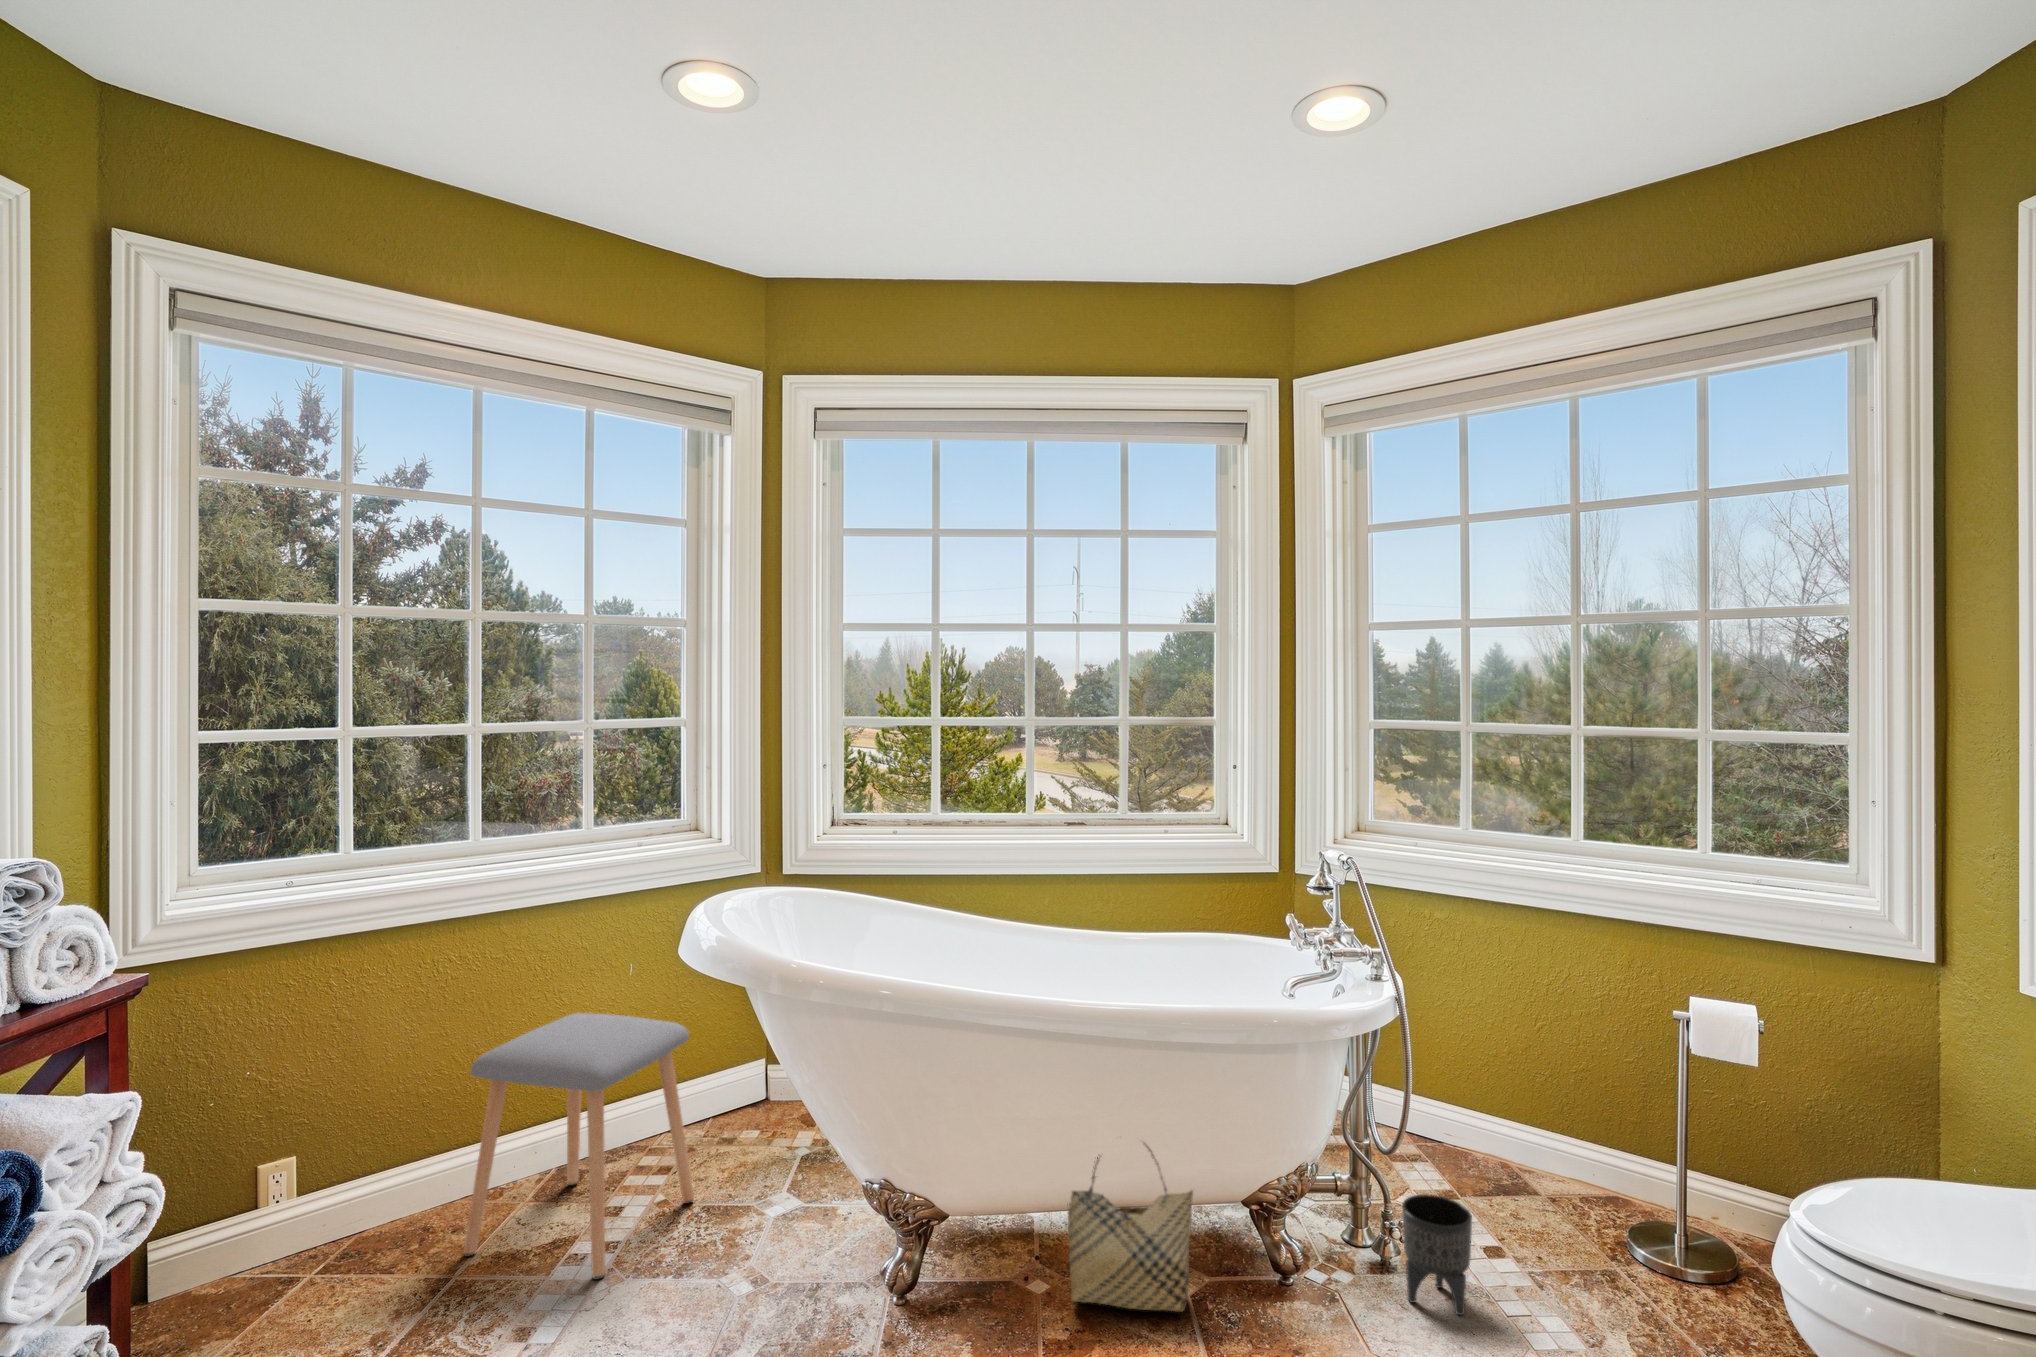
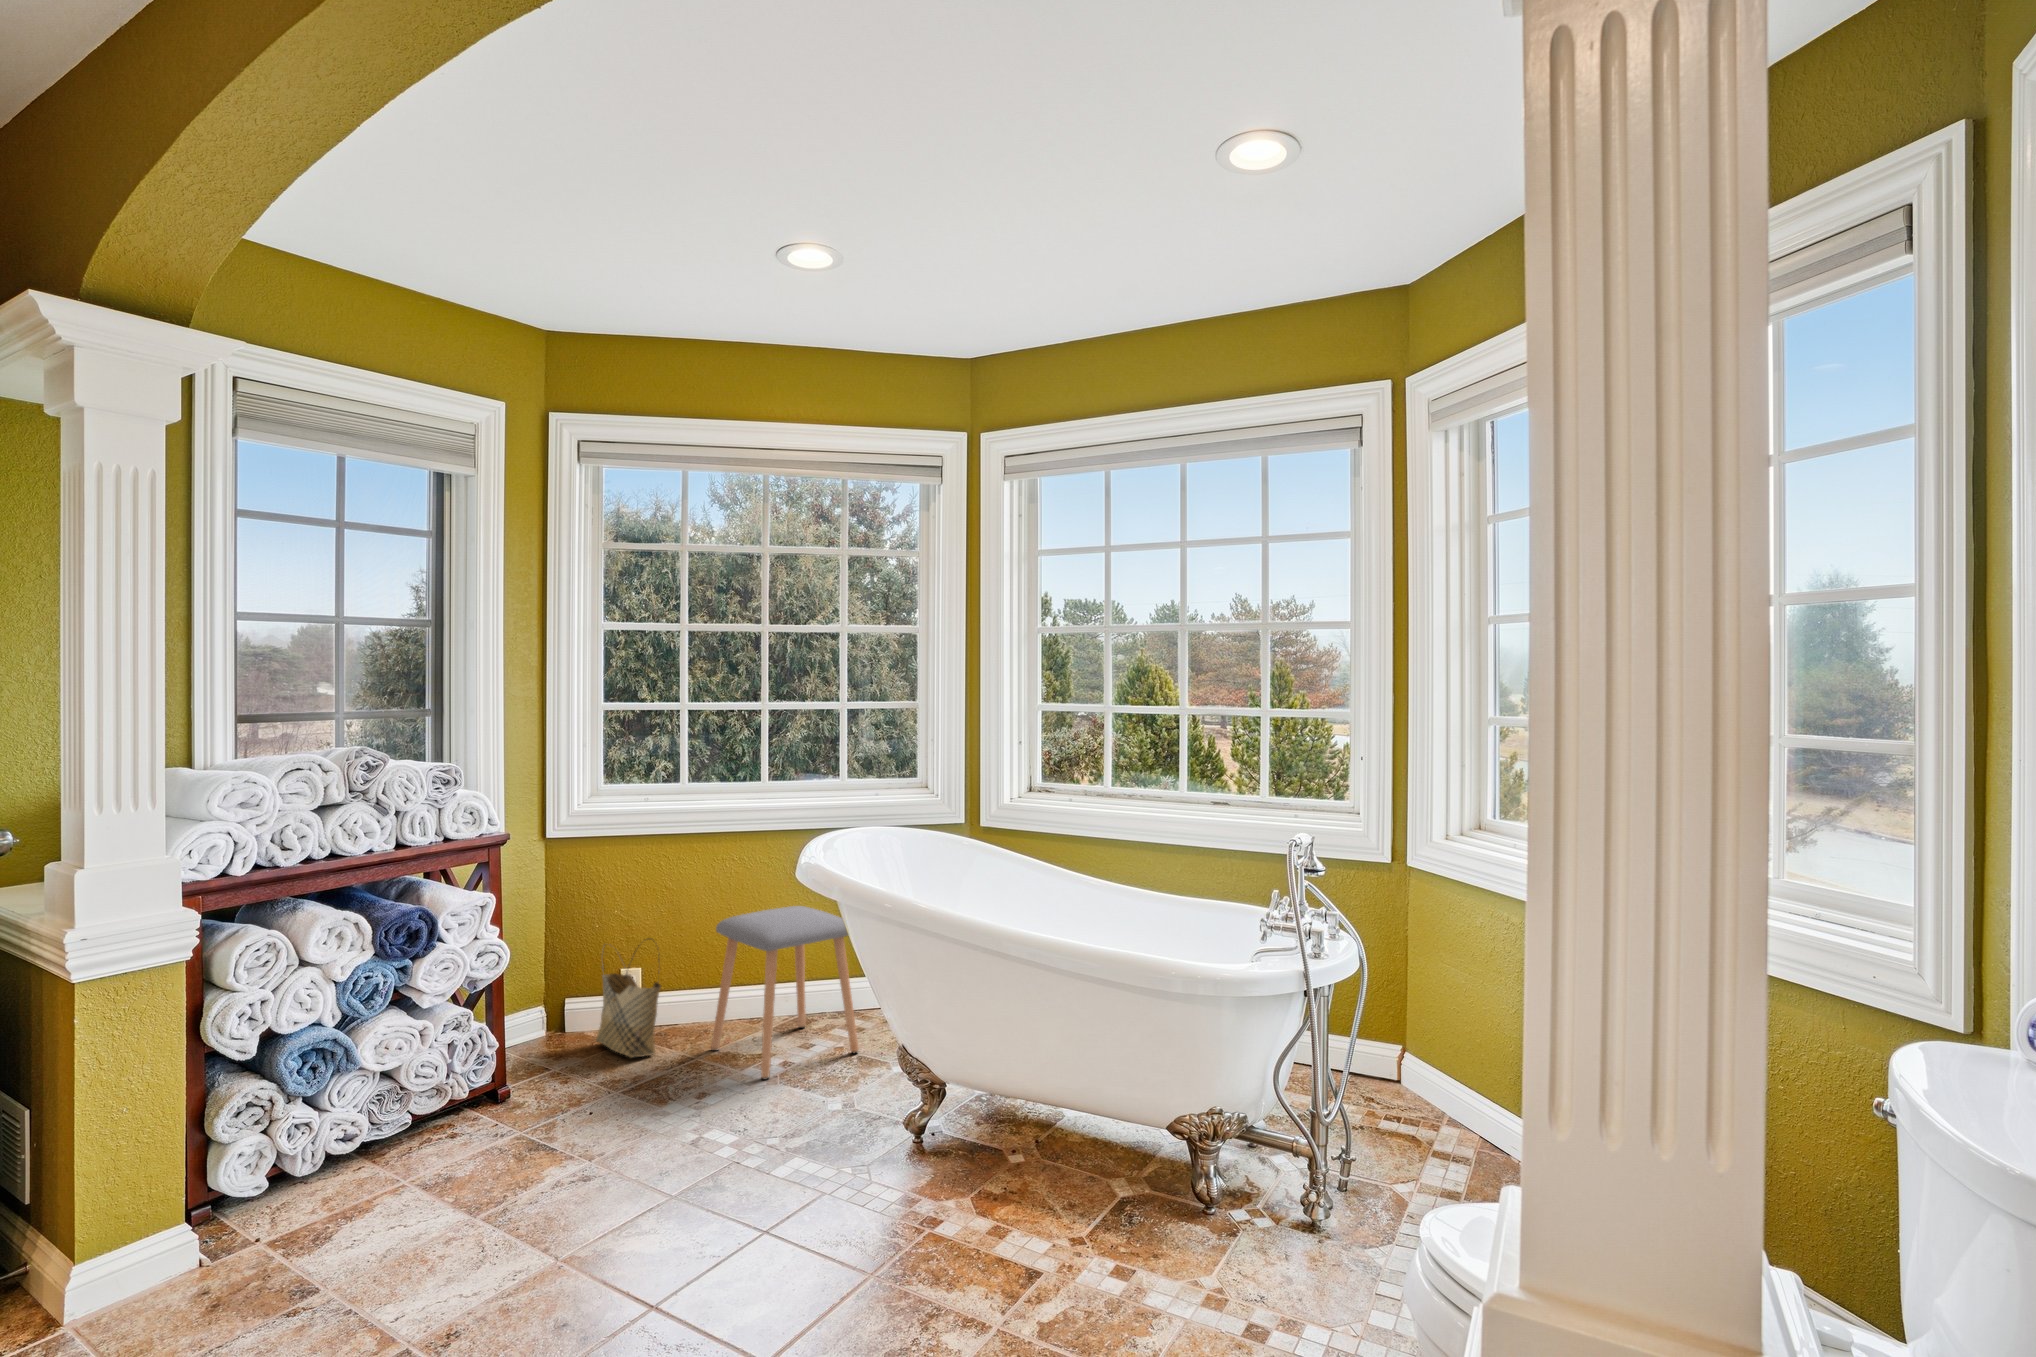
woven basket: present [1068,1143,1193,1312] -> present [596,938,661,1057]
planter: present [1402,1194,1472,1315] -> none [1298,1162,1363,1278]

